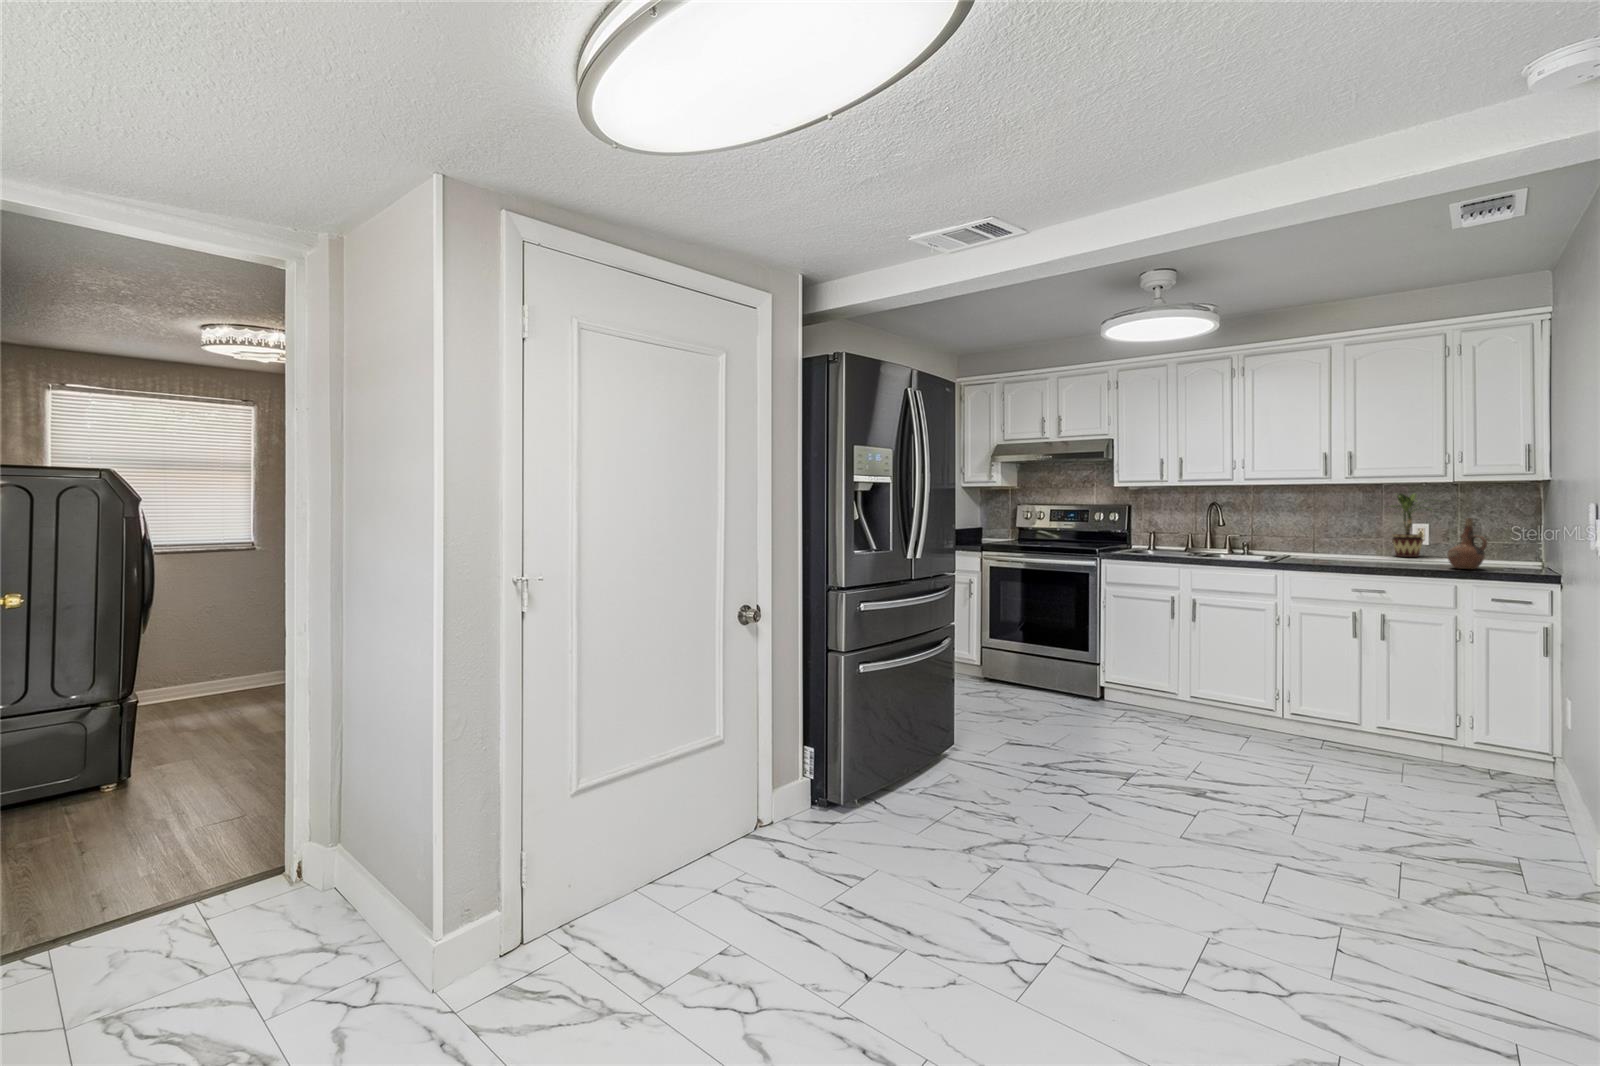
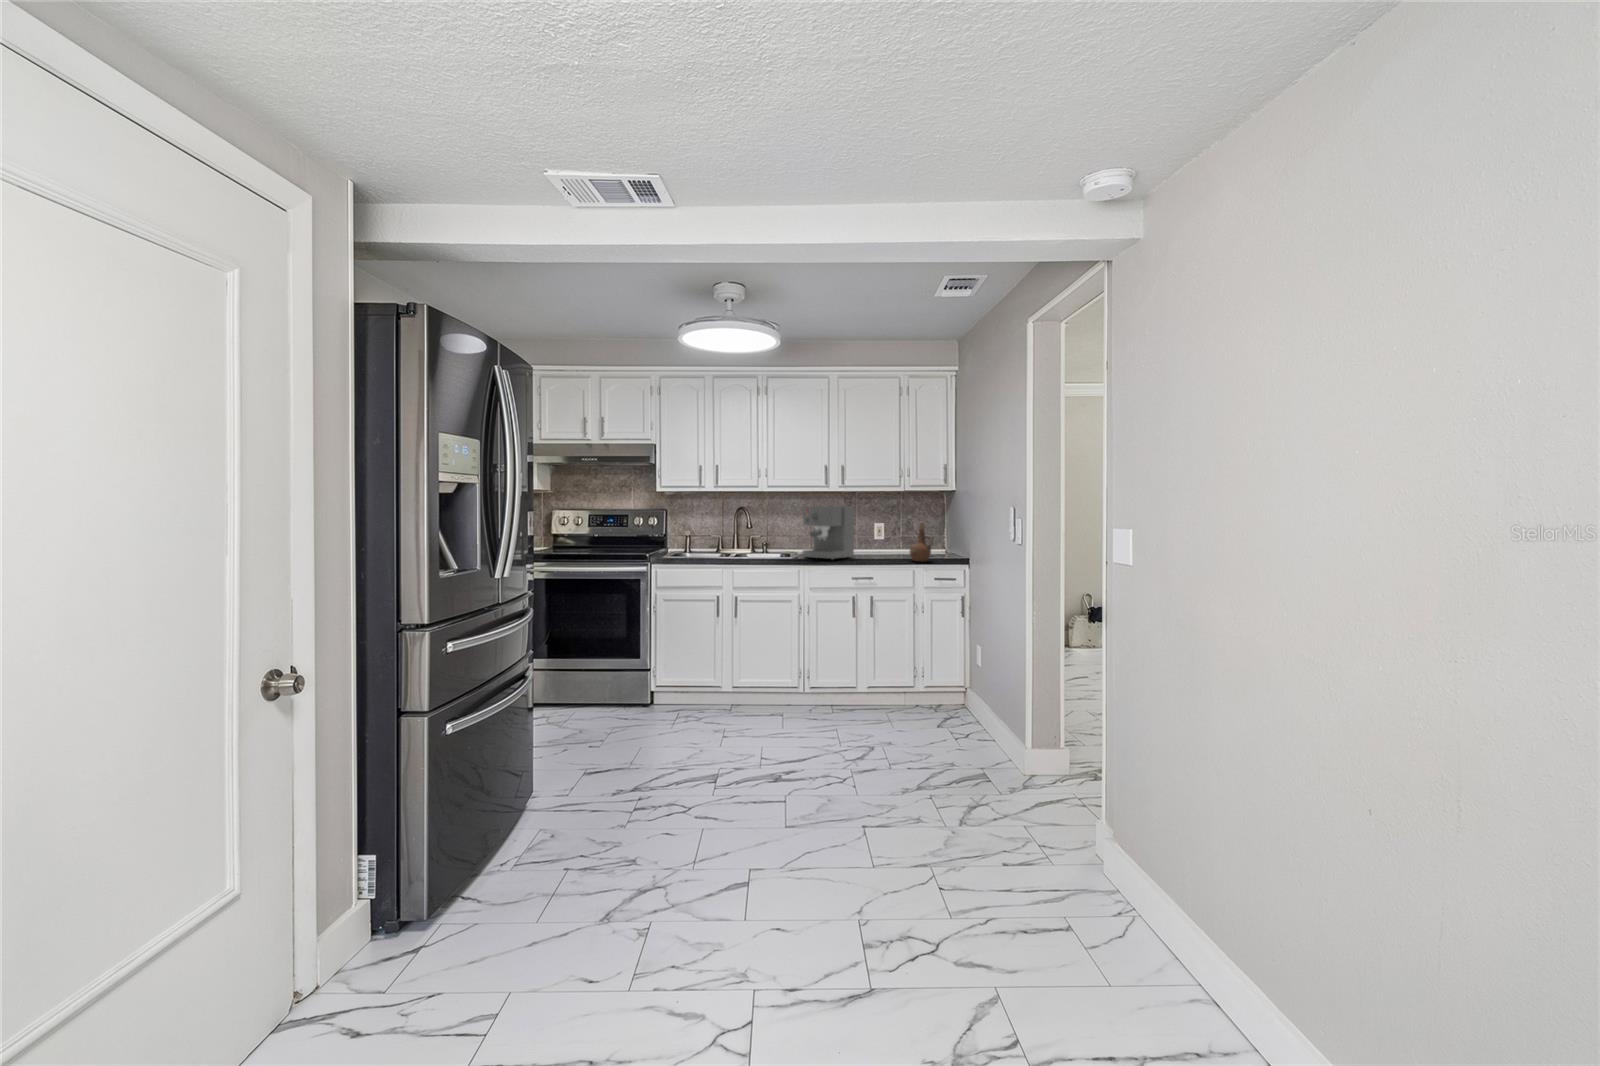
potted plant: present [1390,493,1433,557] -> none [859,503,896,553]
coffee maker: none [1288,498,1364,562] -> present [803,506,854,560]

